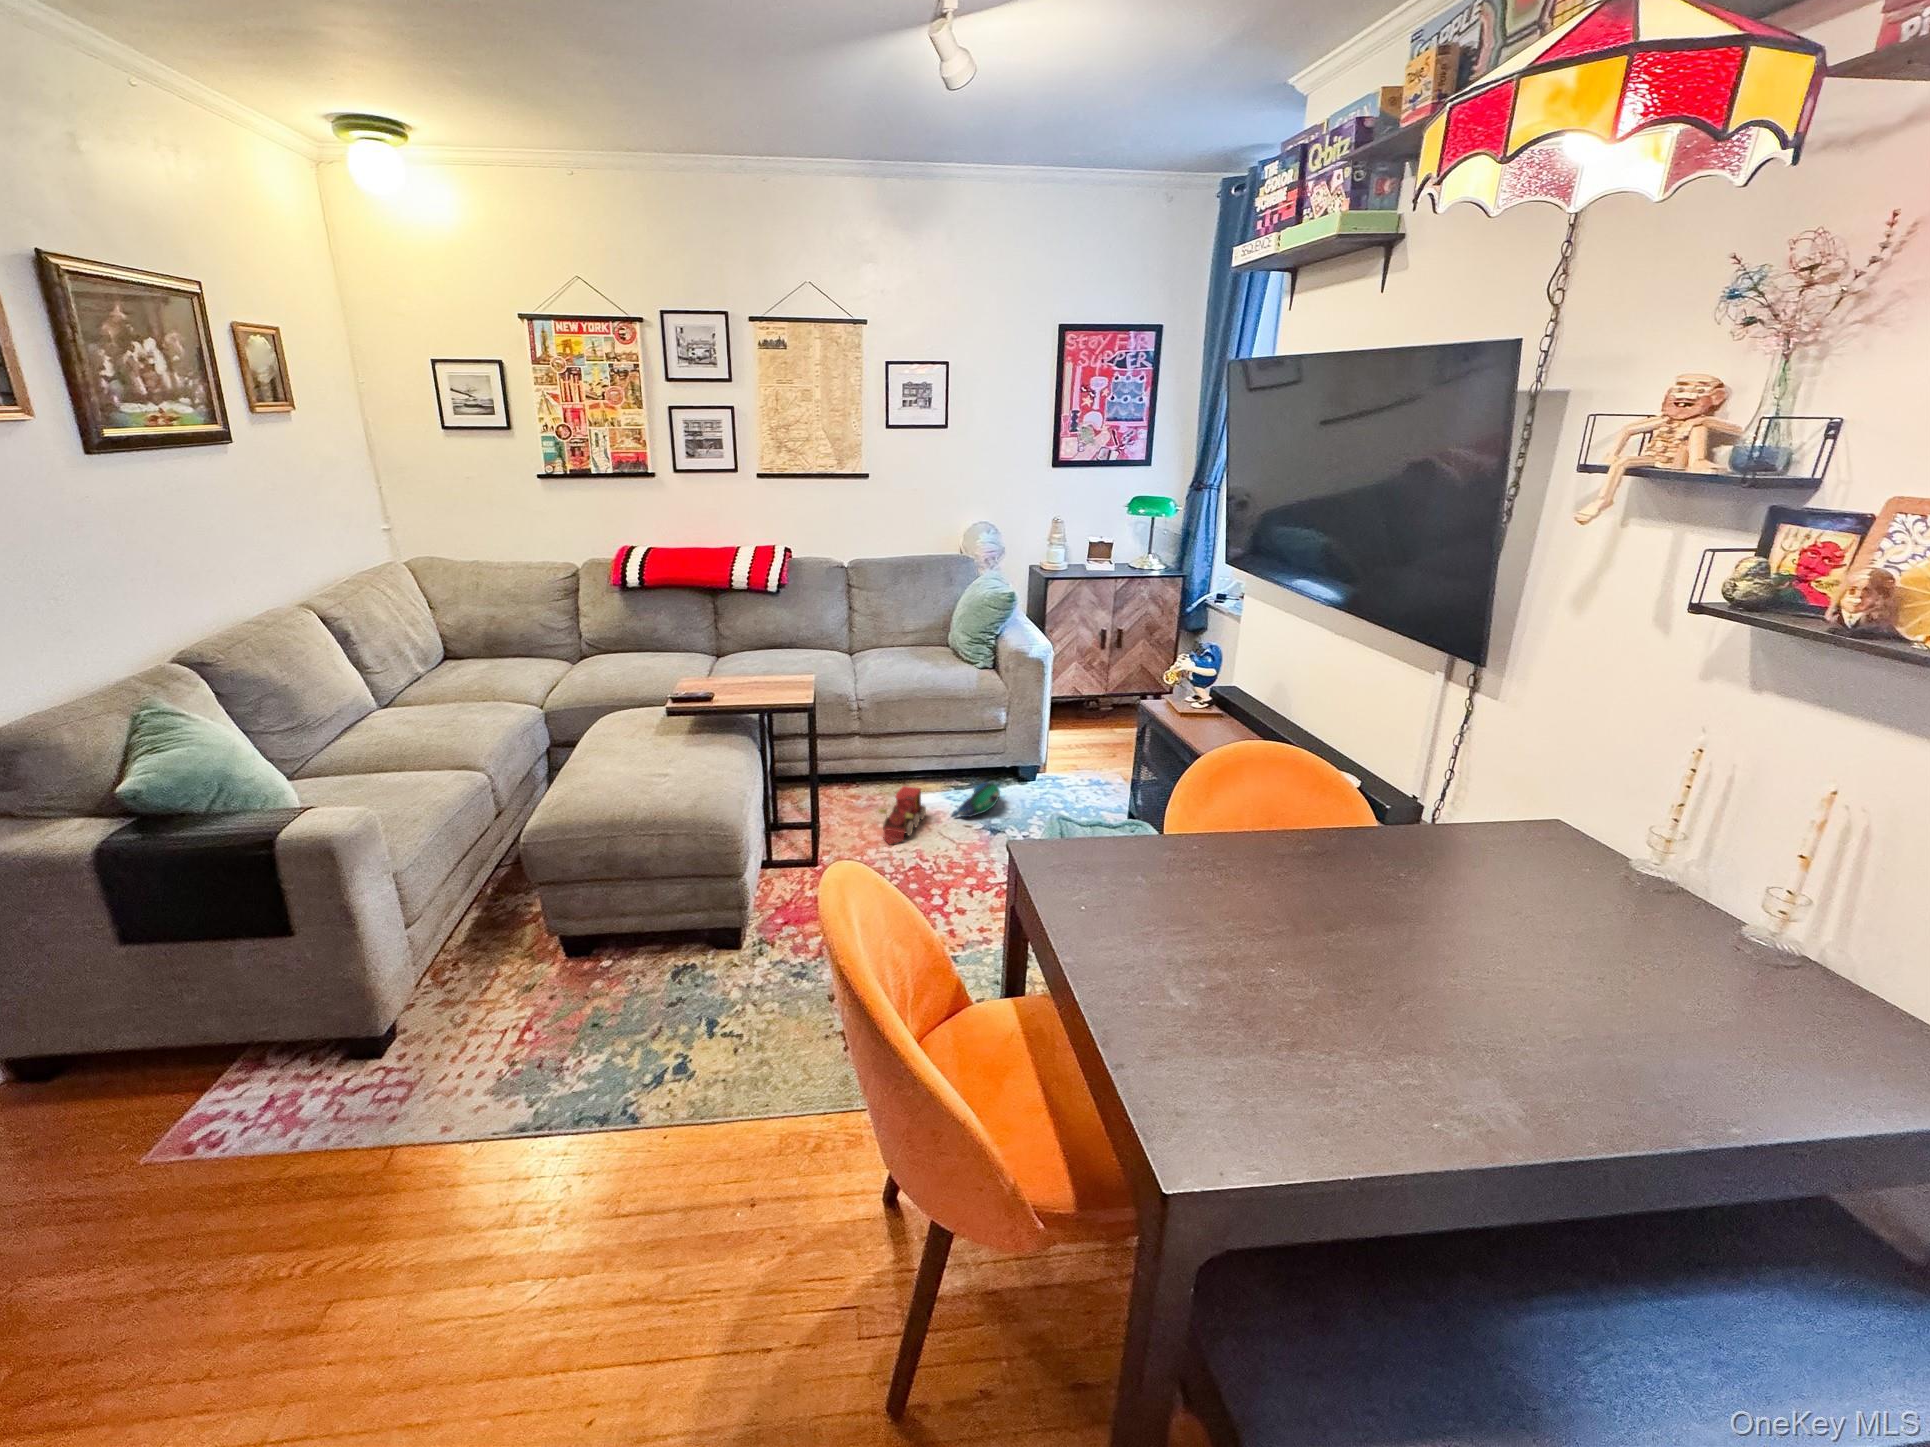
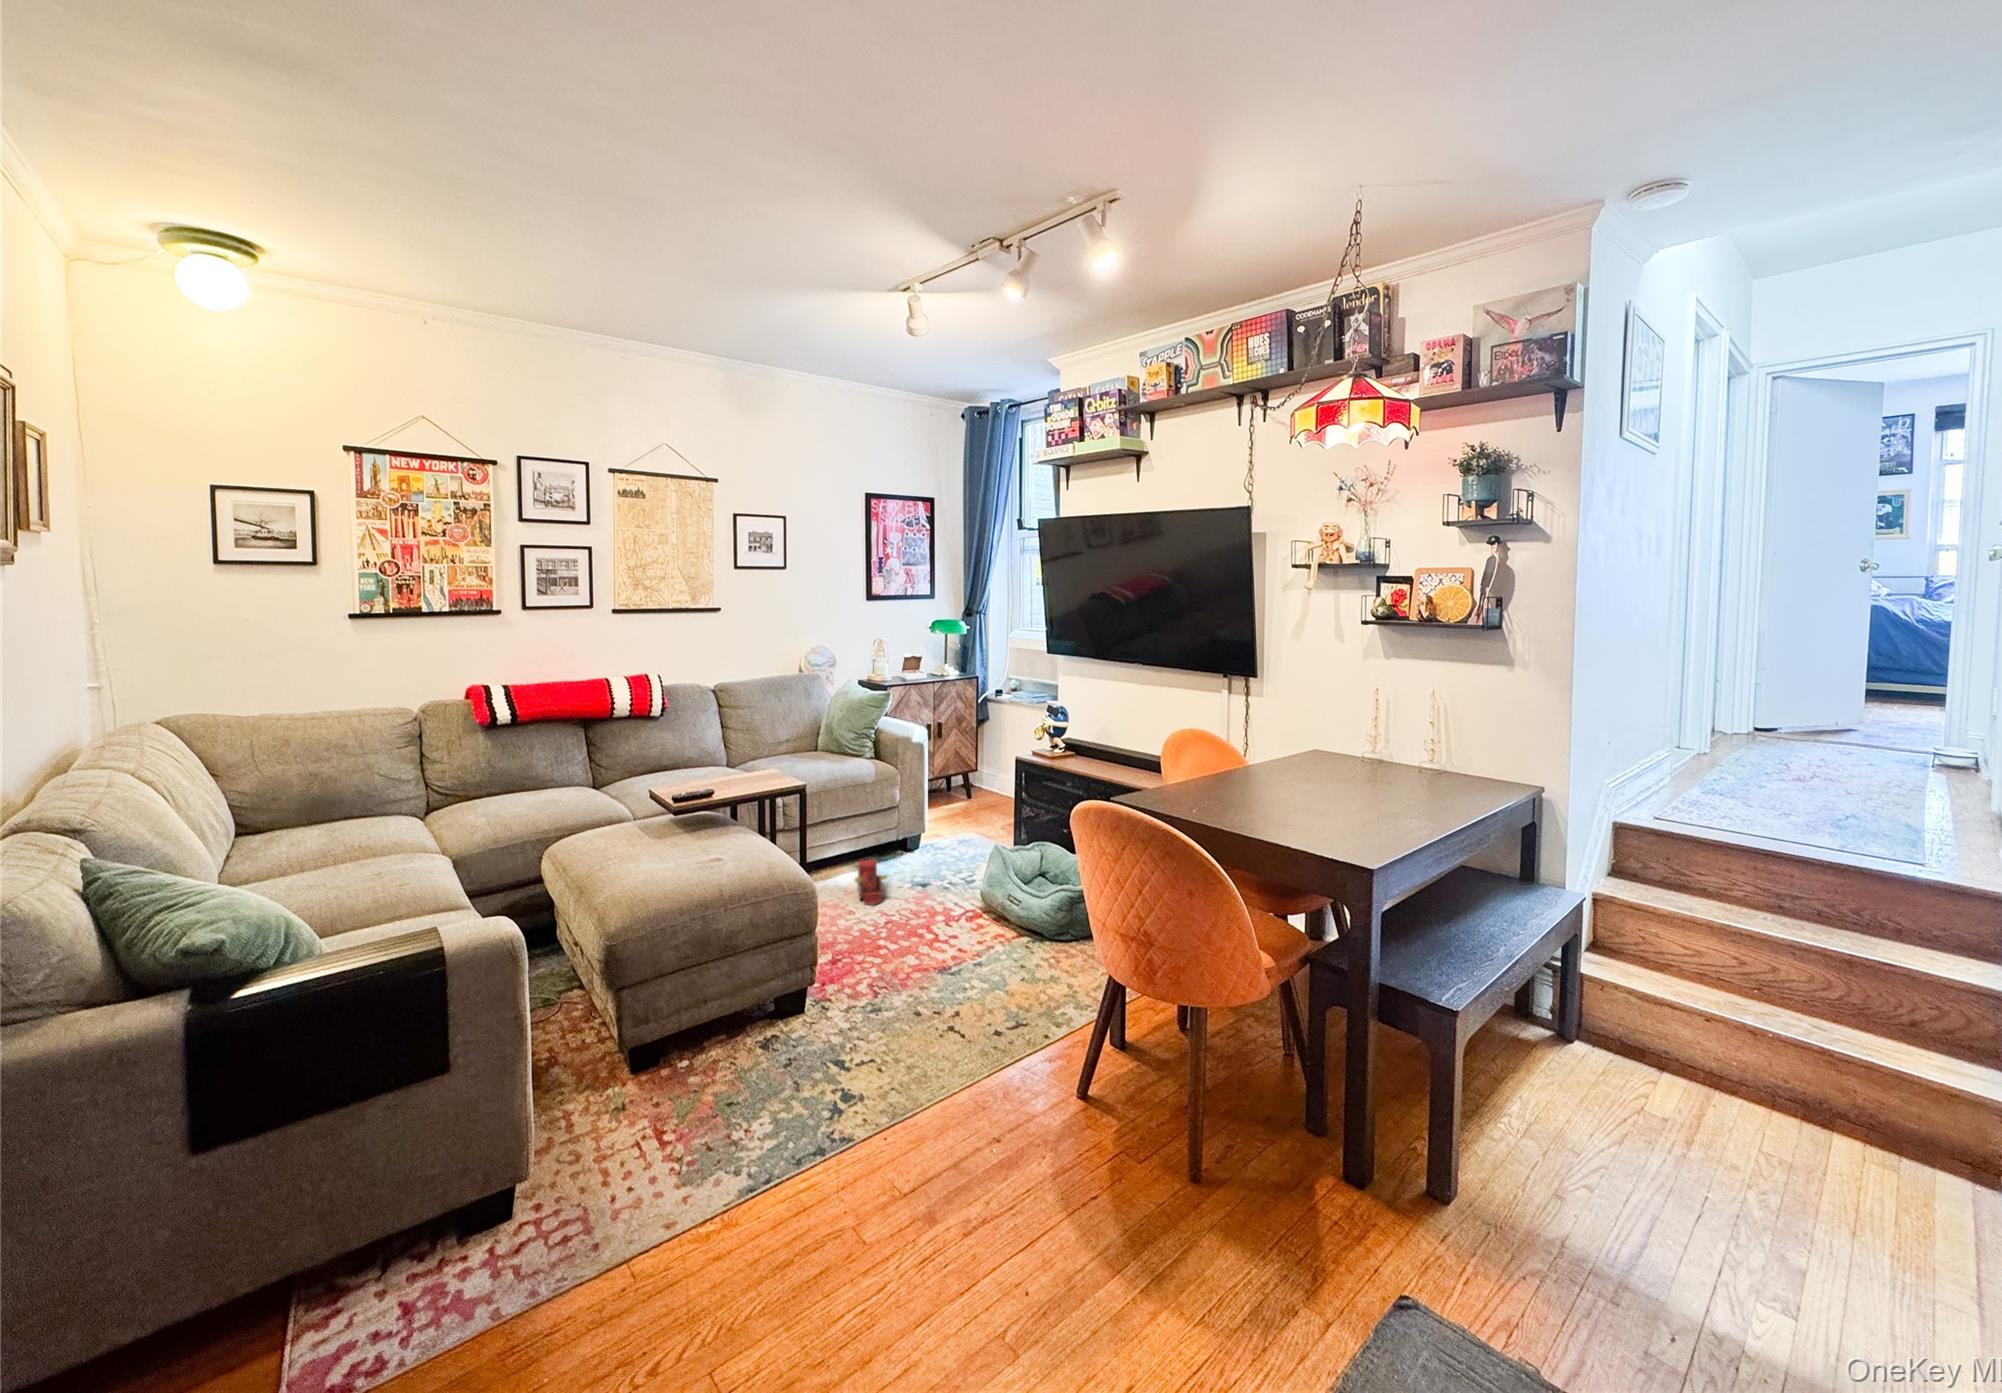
plush toy: present [953,782,1000,817] -> none [898,848,933,879]

